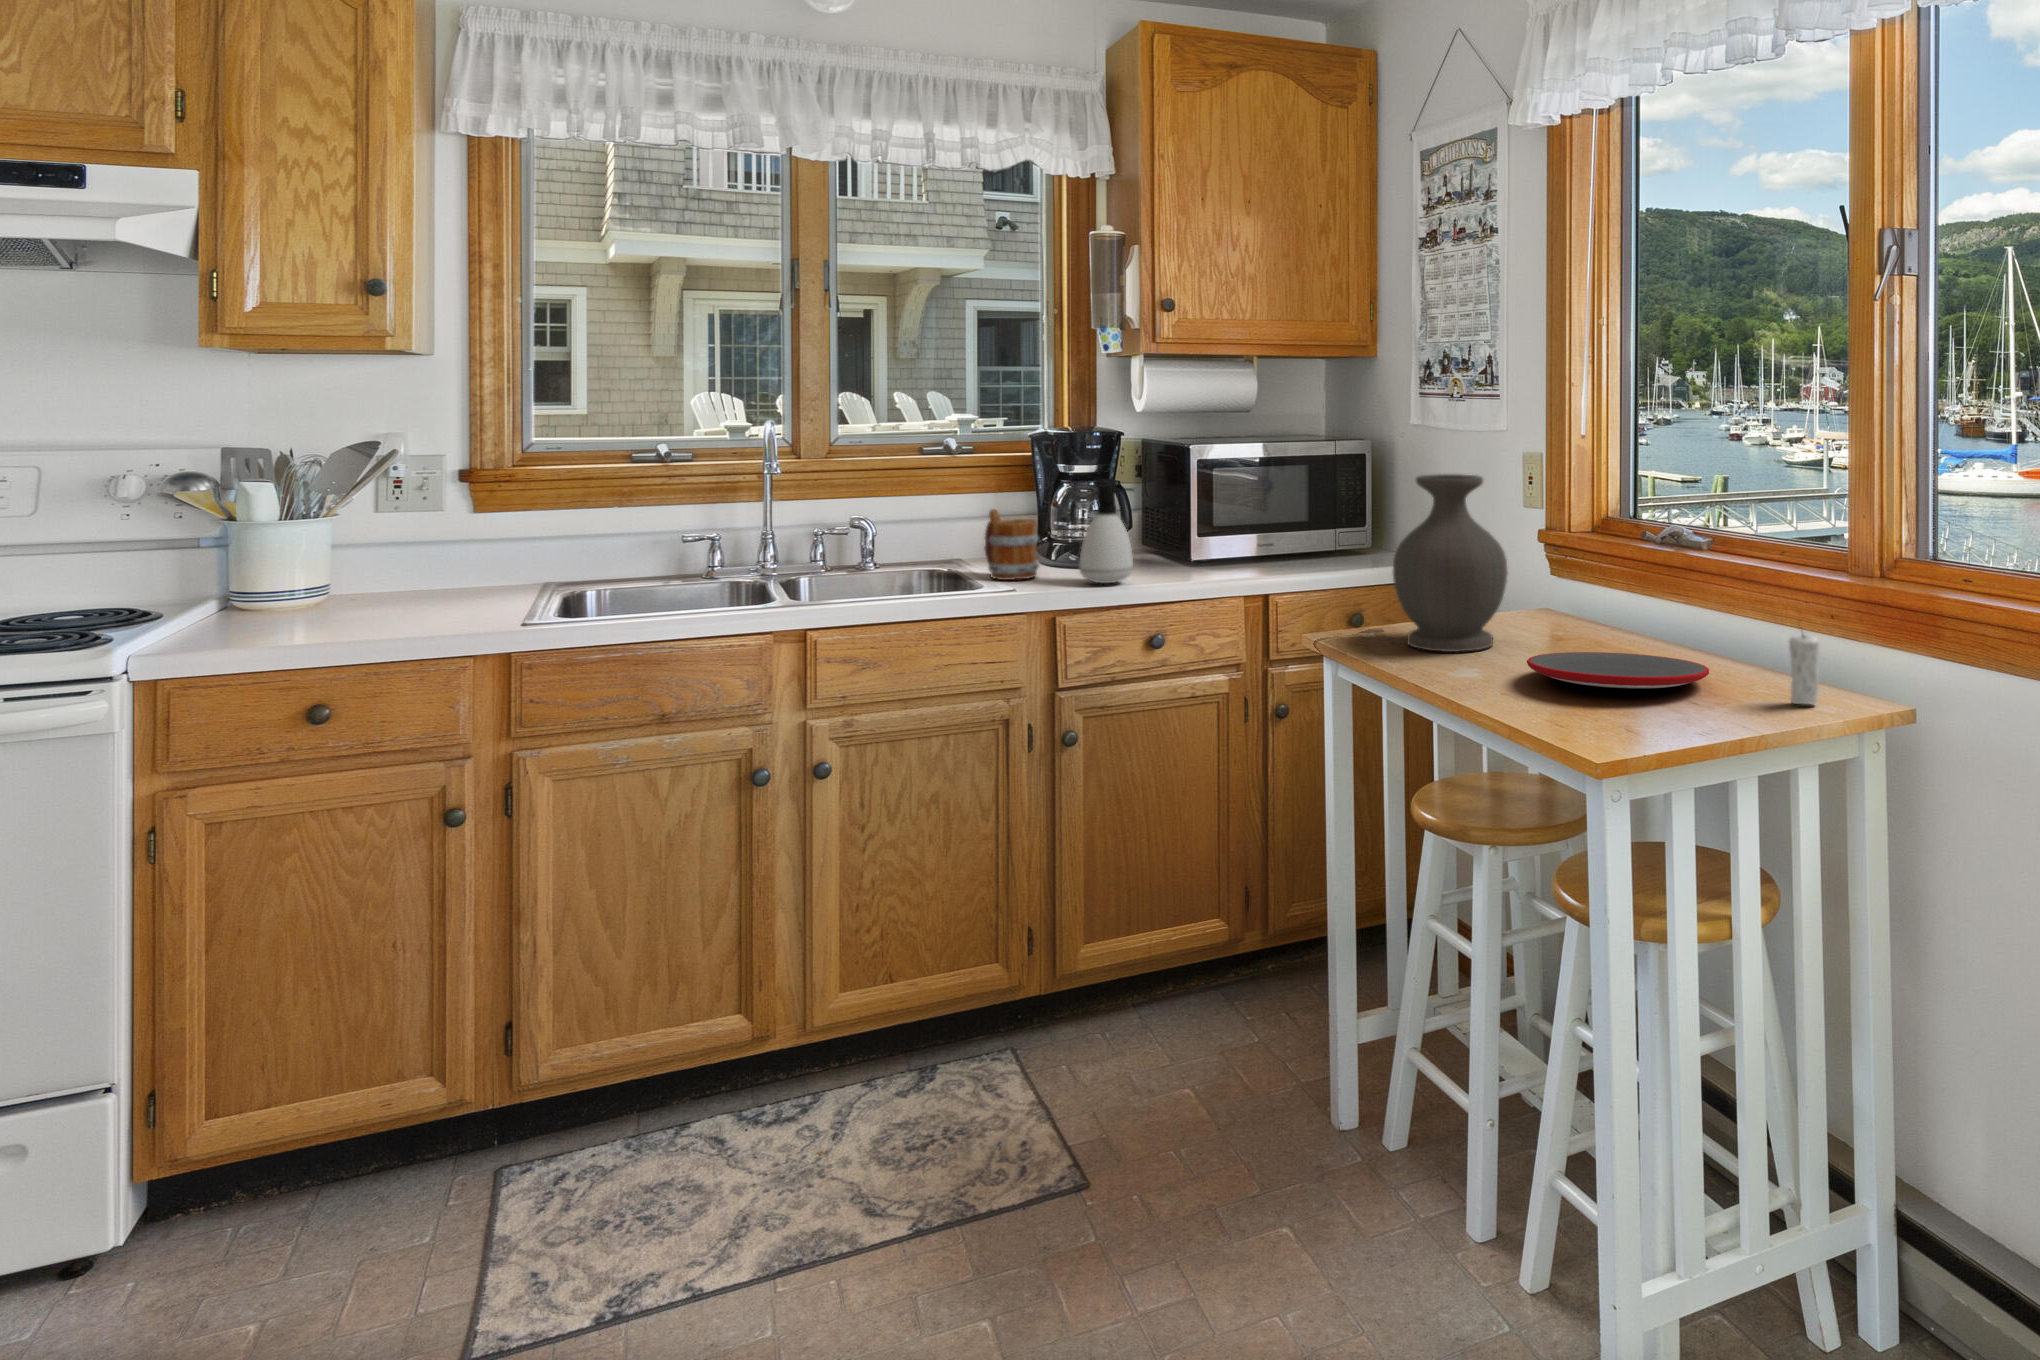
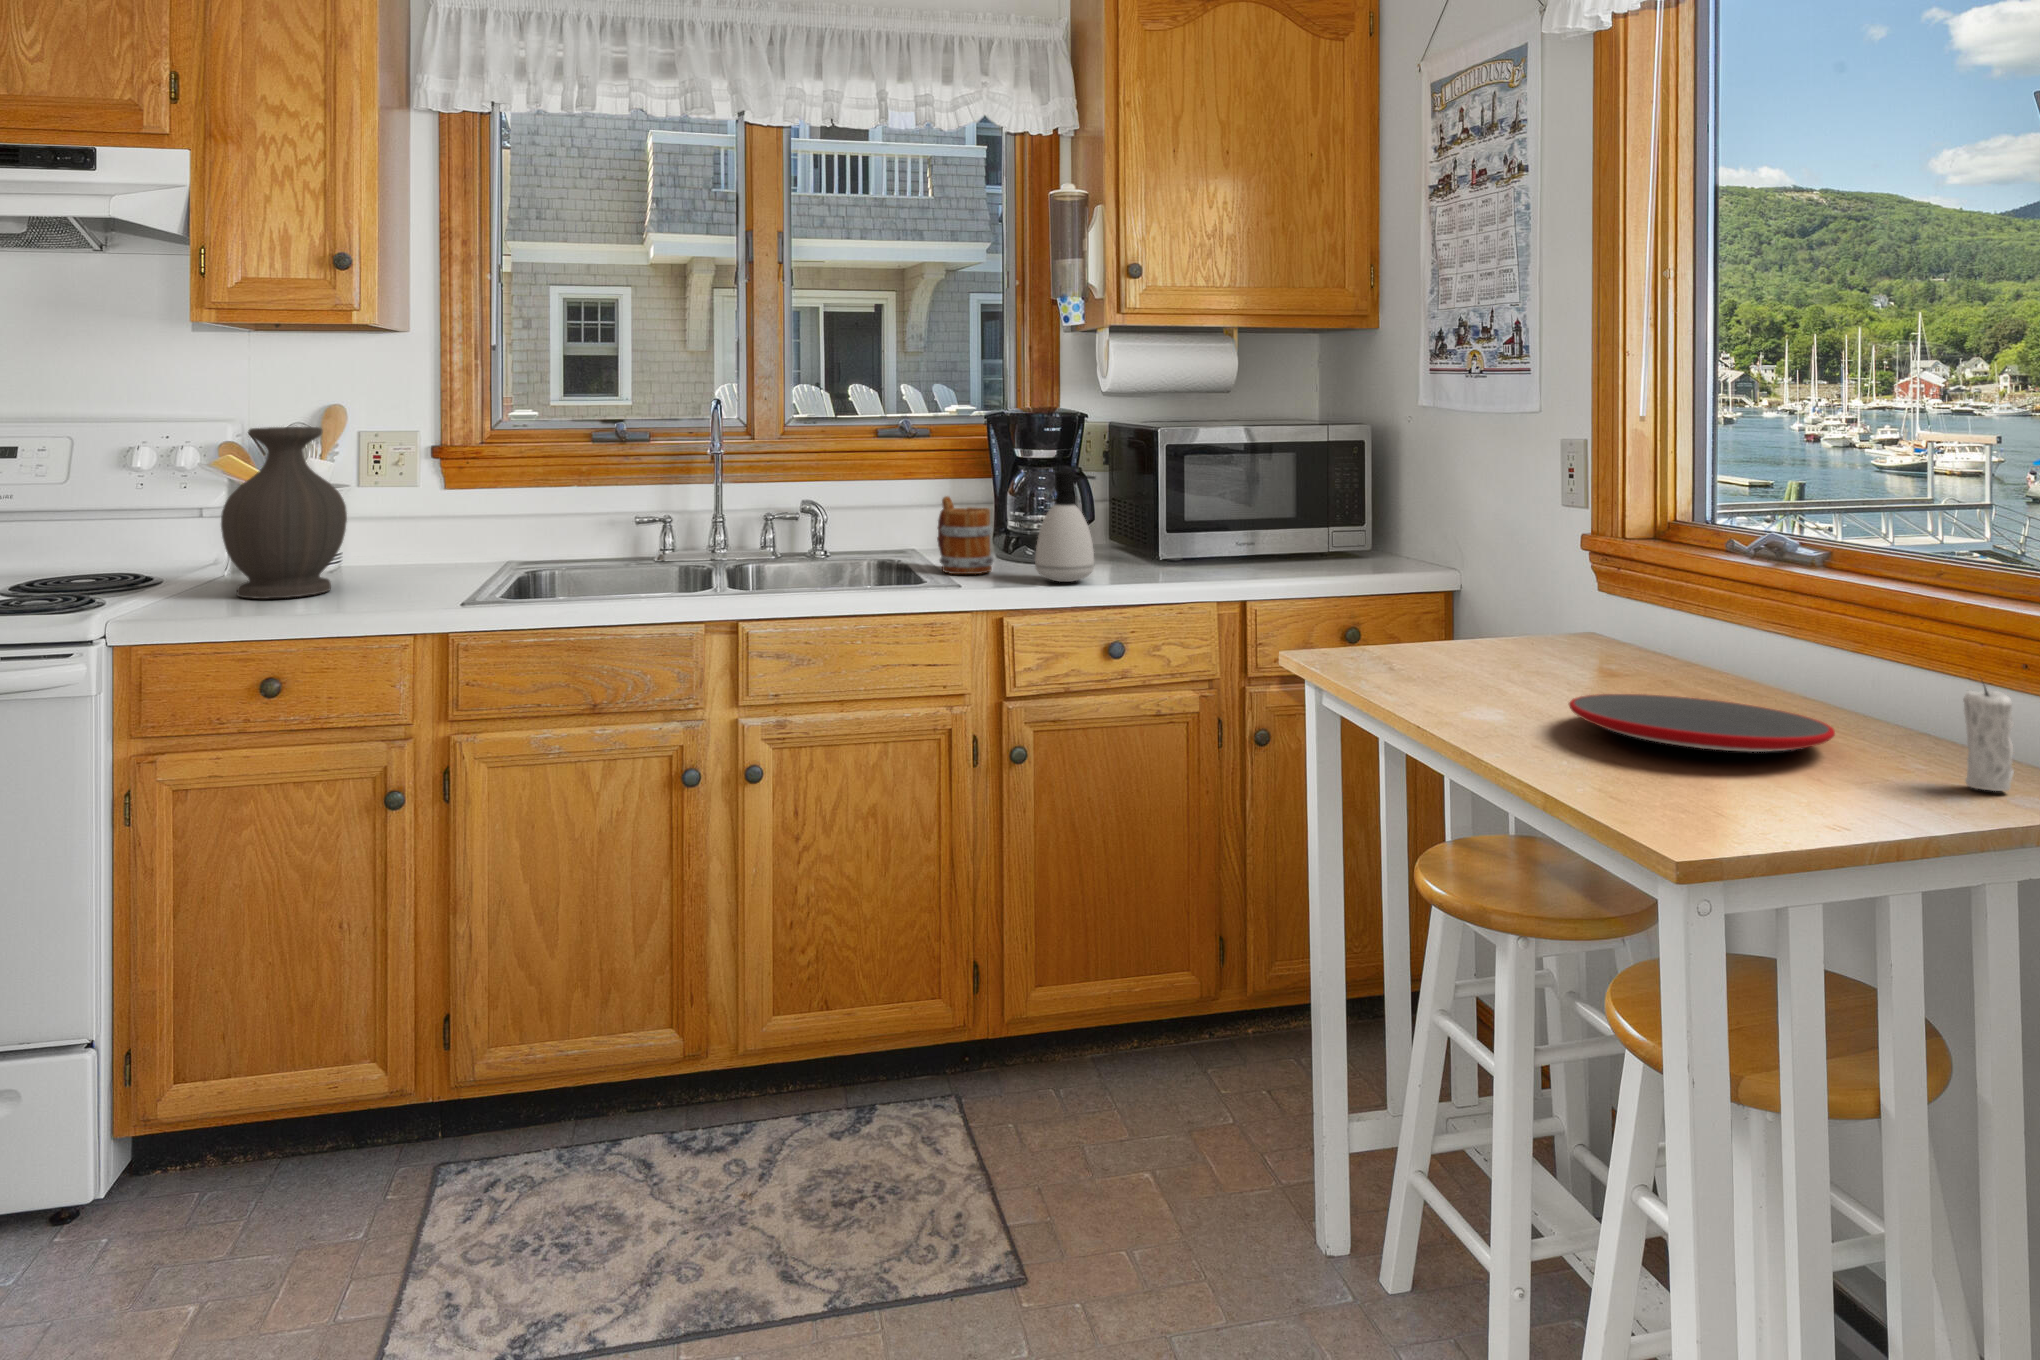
vase: present [1393,474,1508,652] -> present [221,427,347,599]

